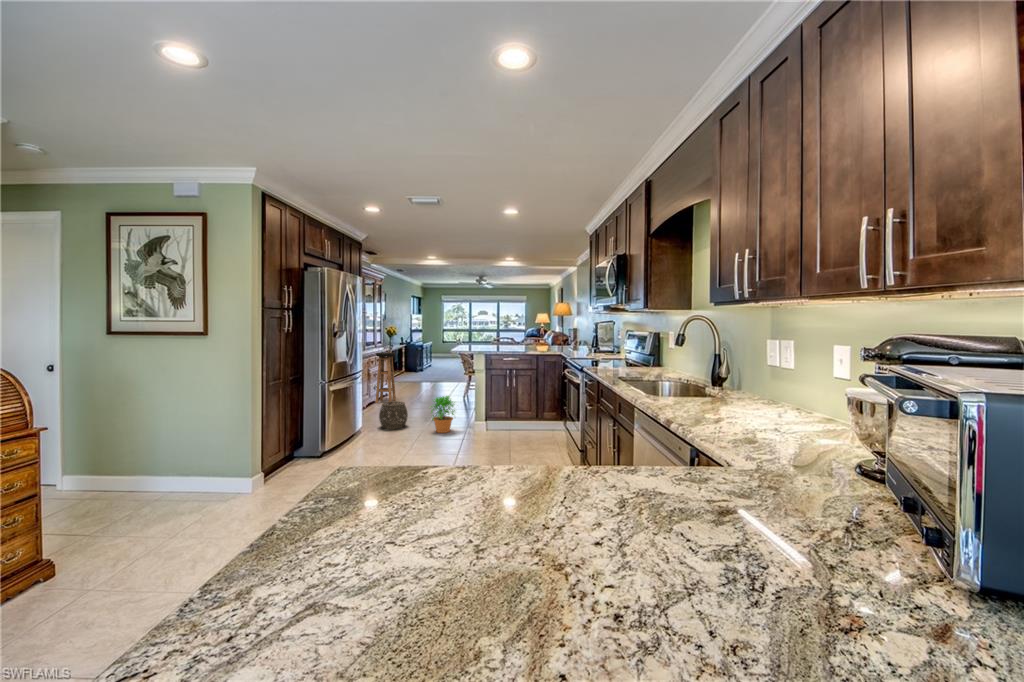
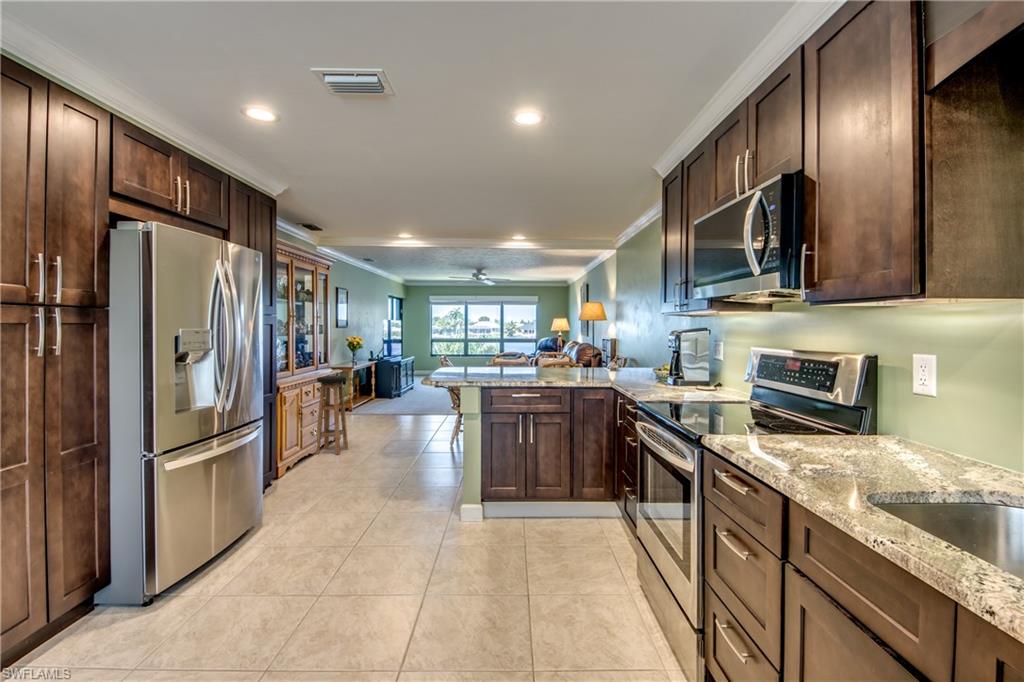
potted plant: present [431,396,455,433] -> none [378,458,435,527]
woven basket: present [379,401,408,429] -> none [297,465,349,517]

